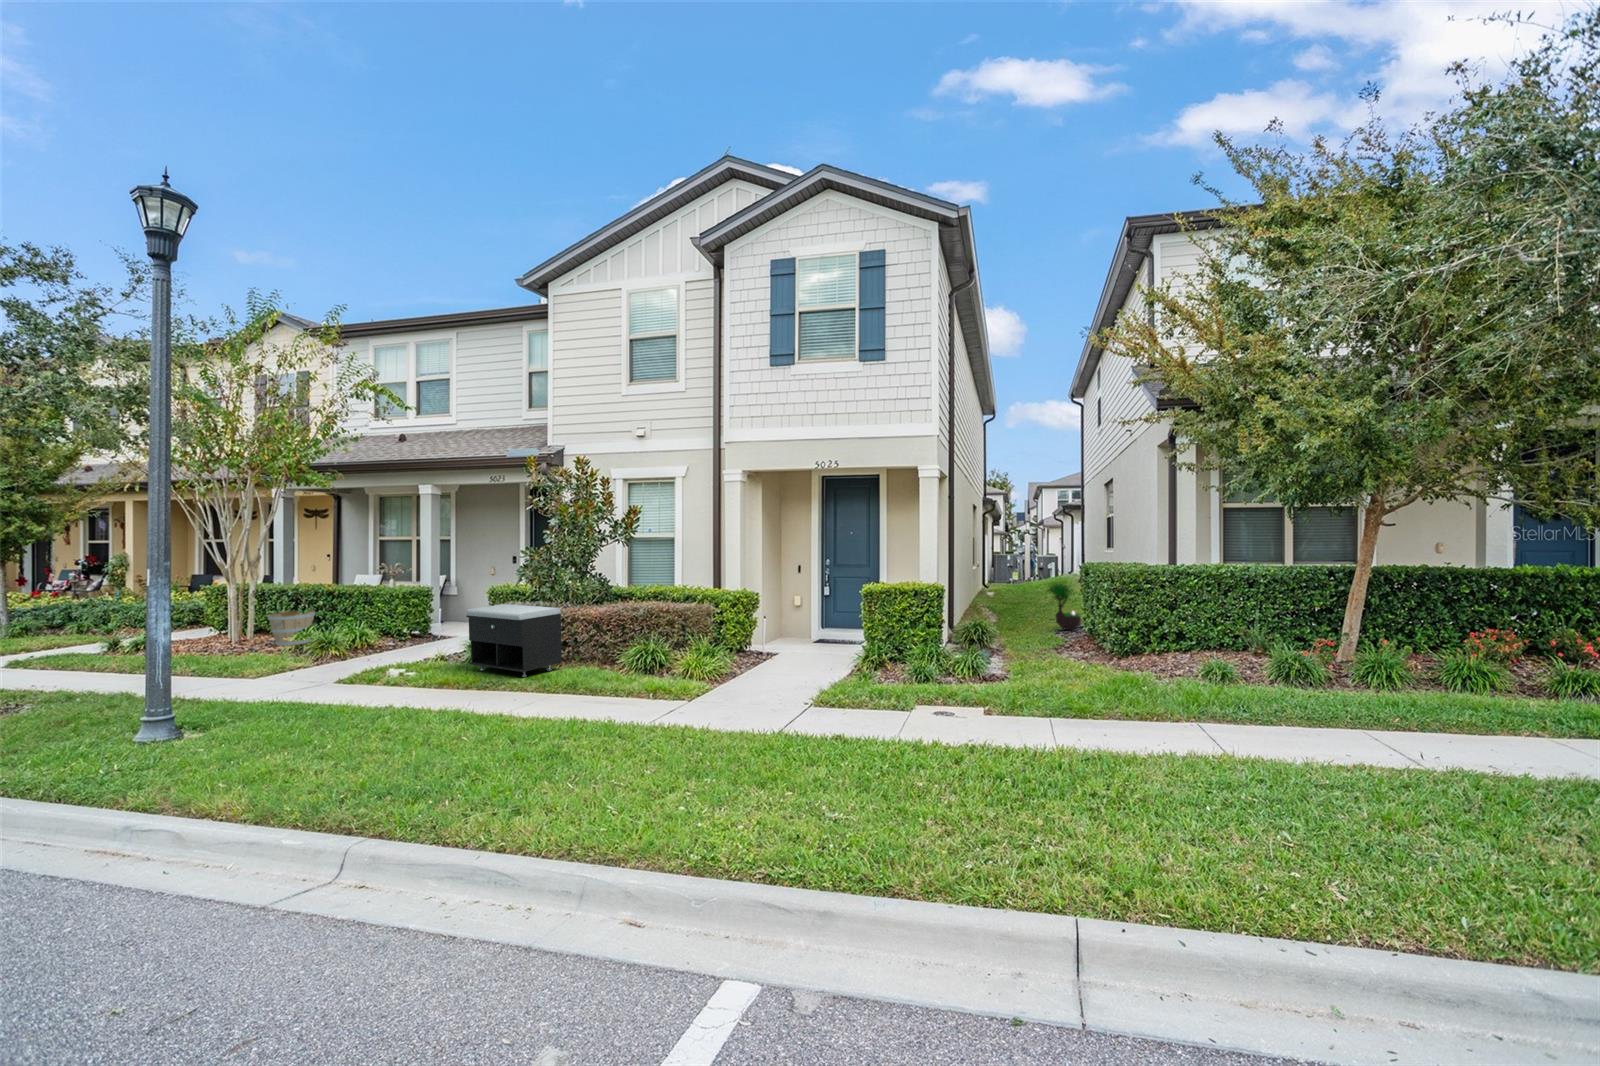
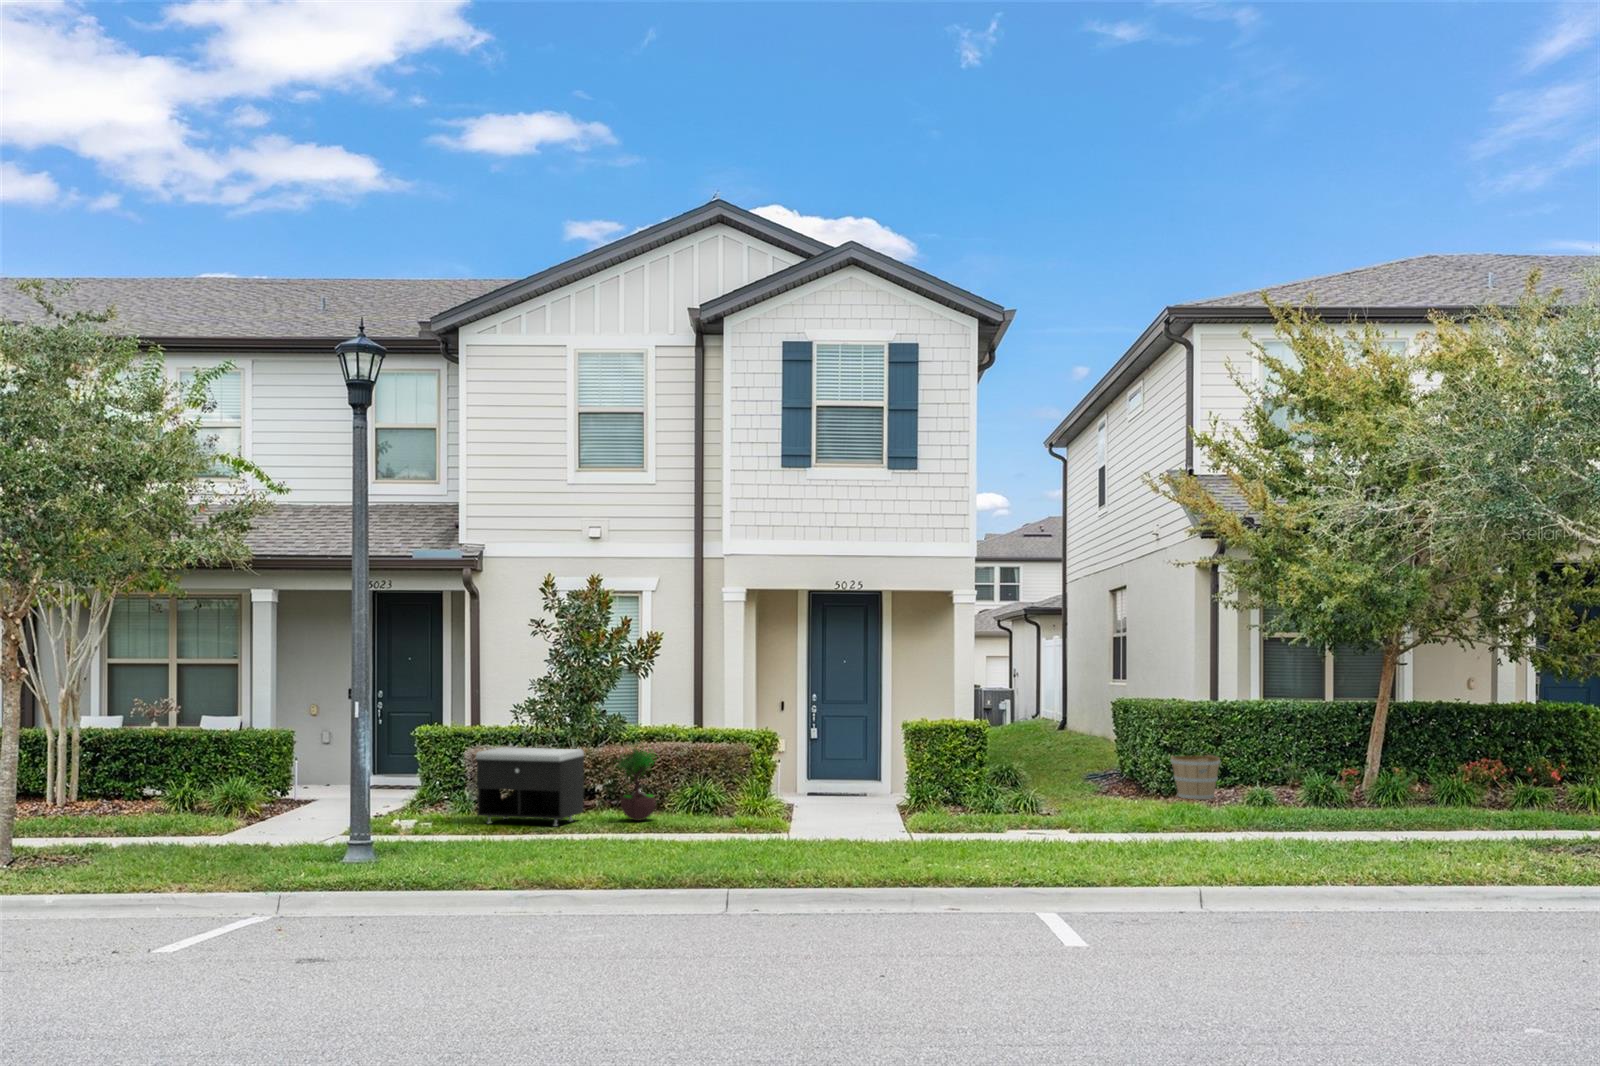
potted tree: present [1049,583,1081,630] -> present [616,745,656,821]
wooden bucket: present [268,611,315,646] -> present [1171,755,1220,800]

